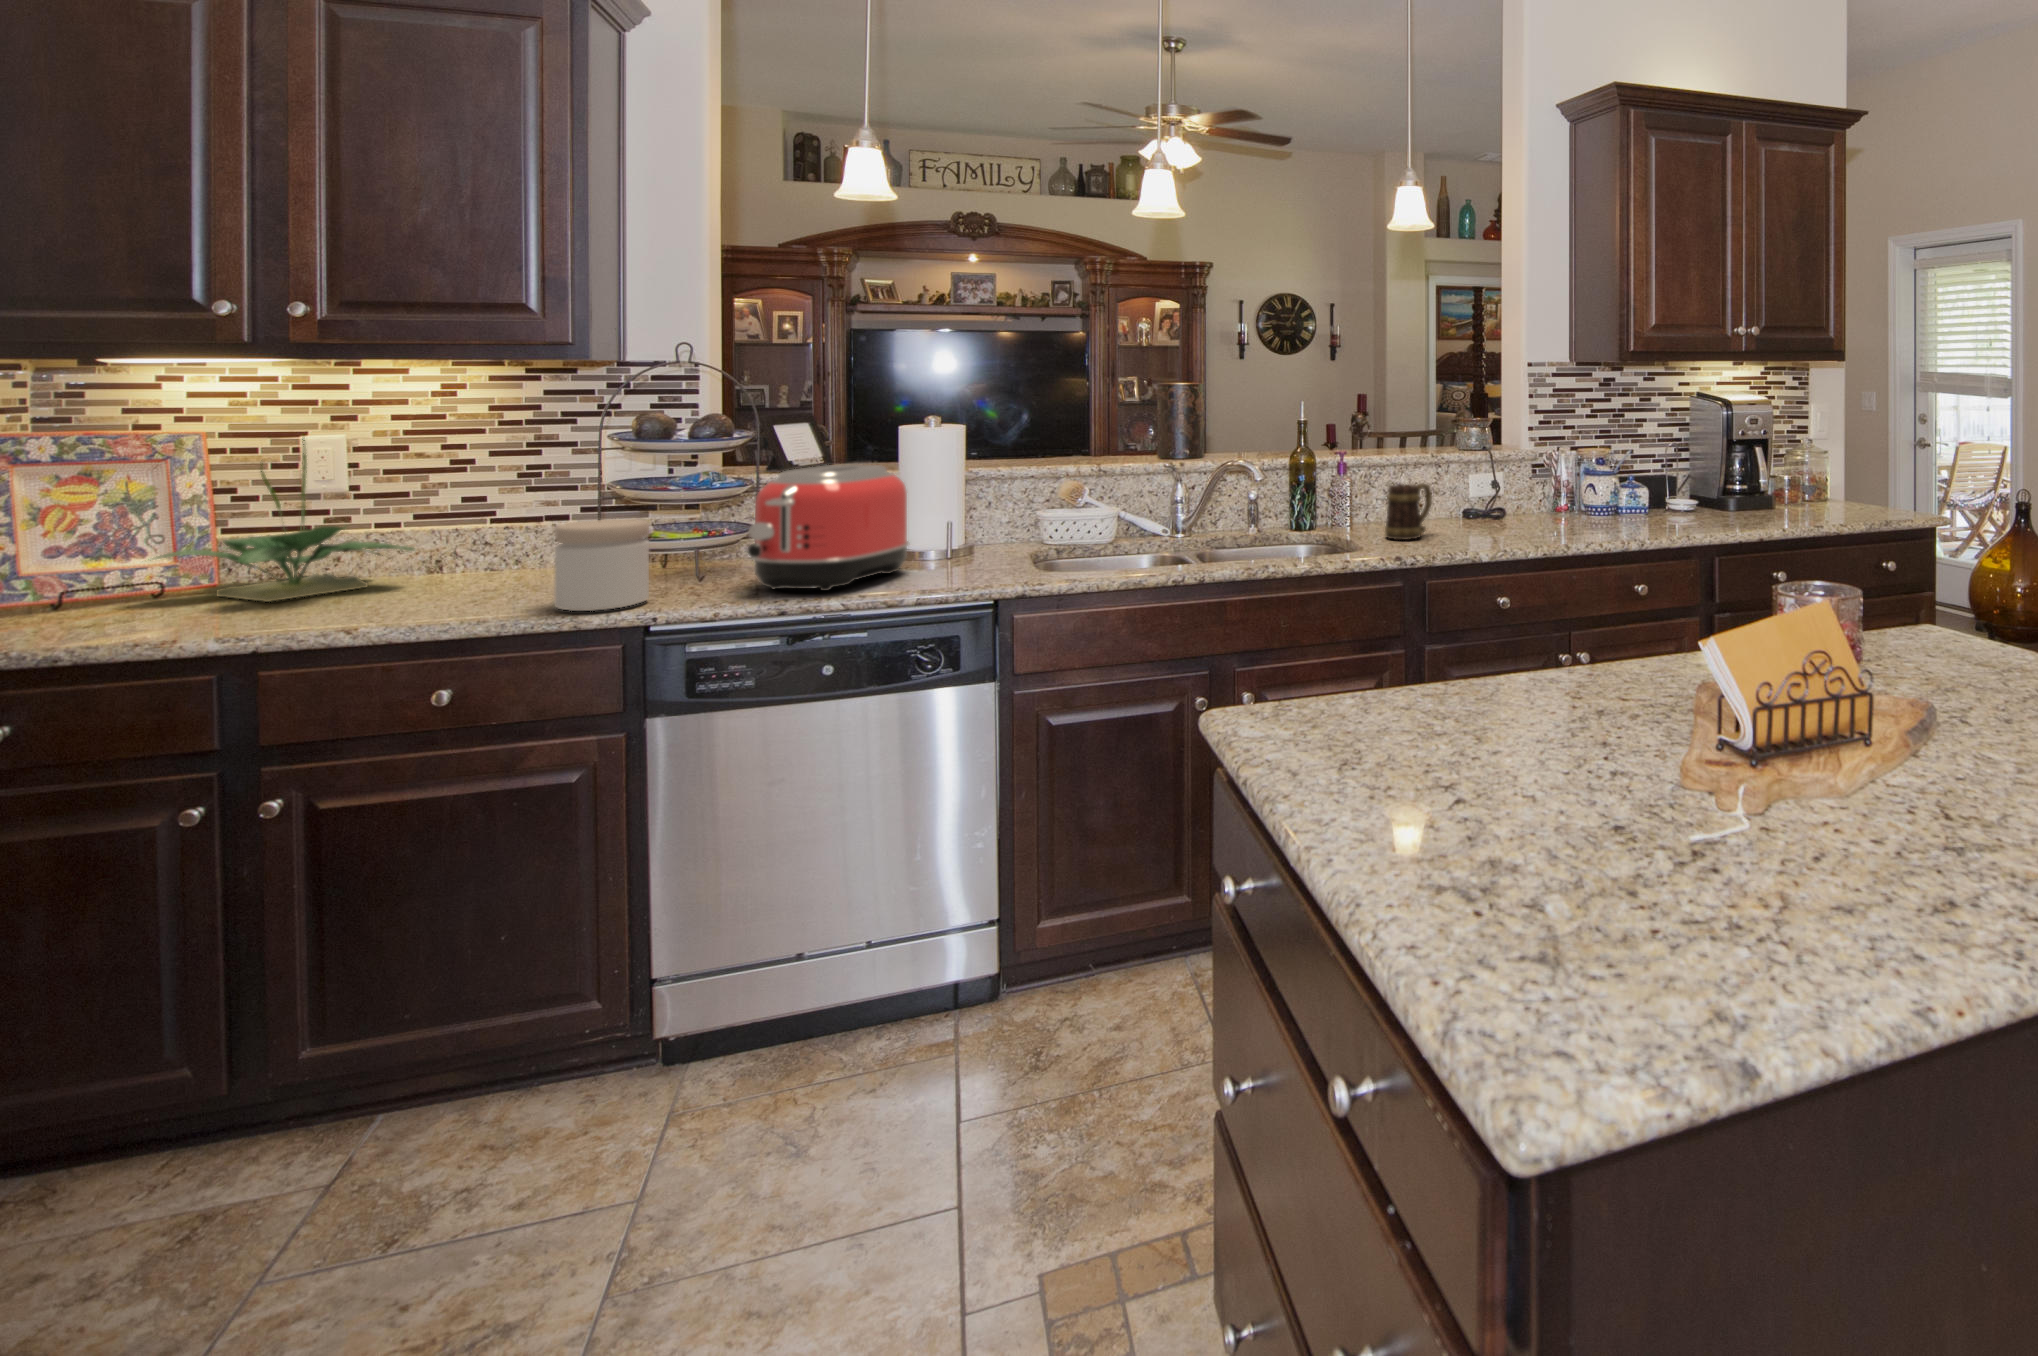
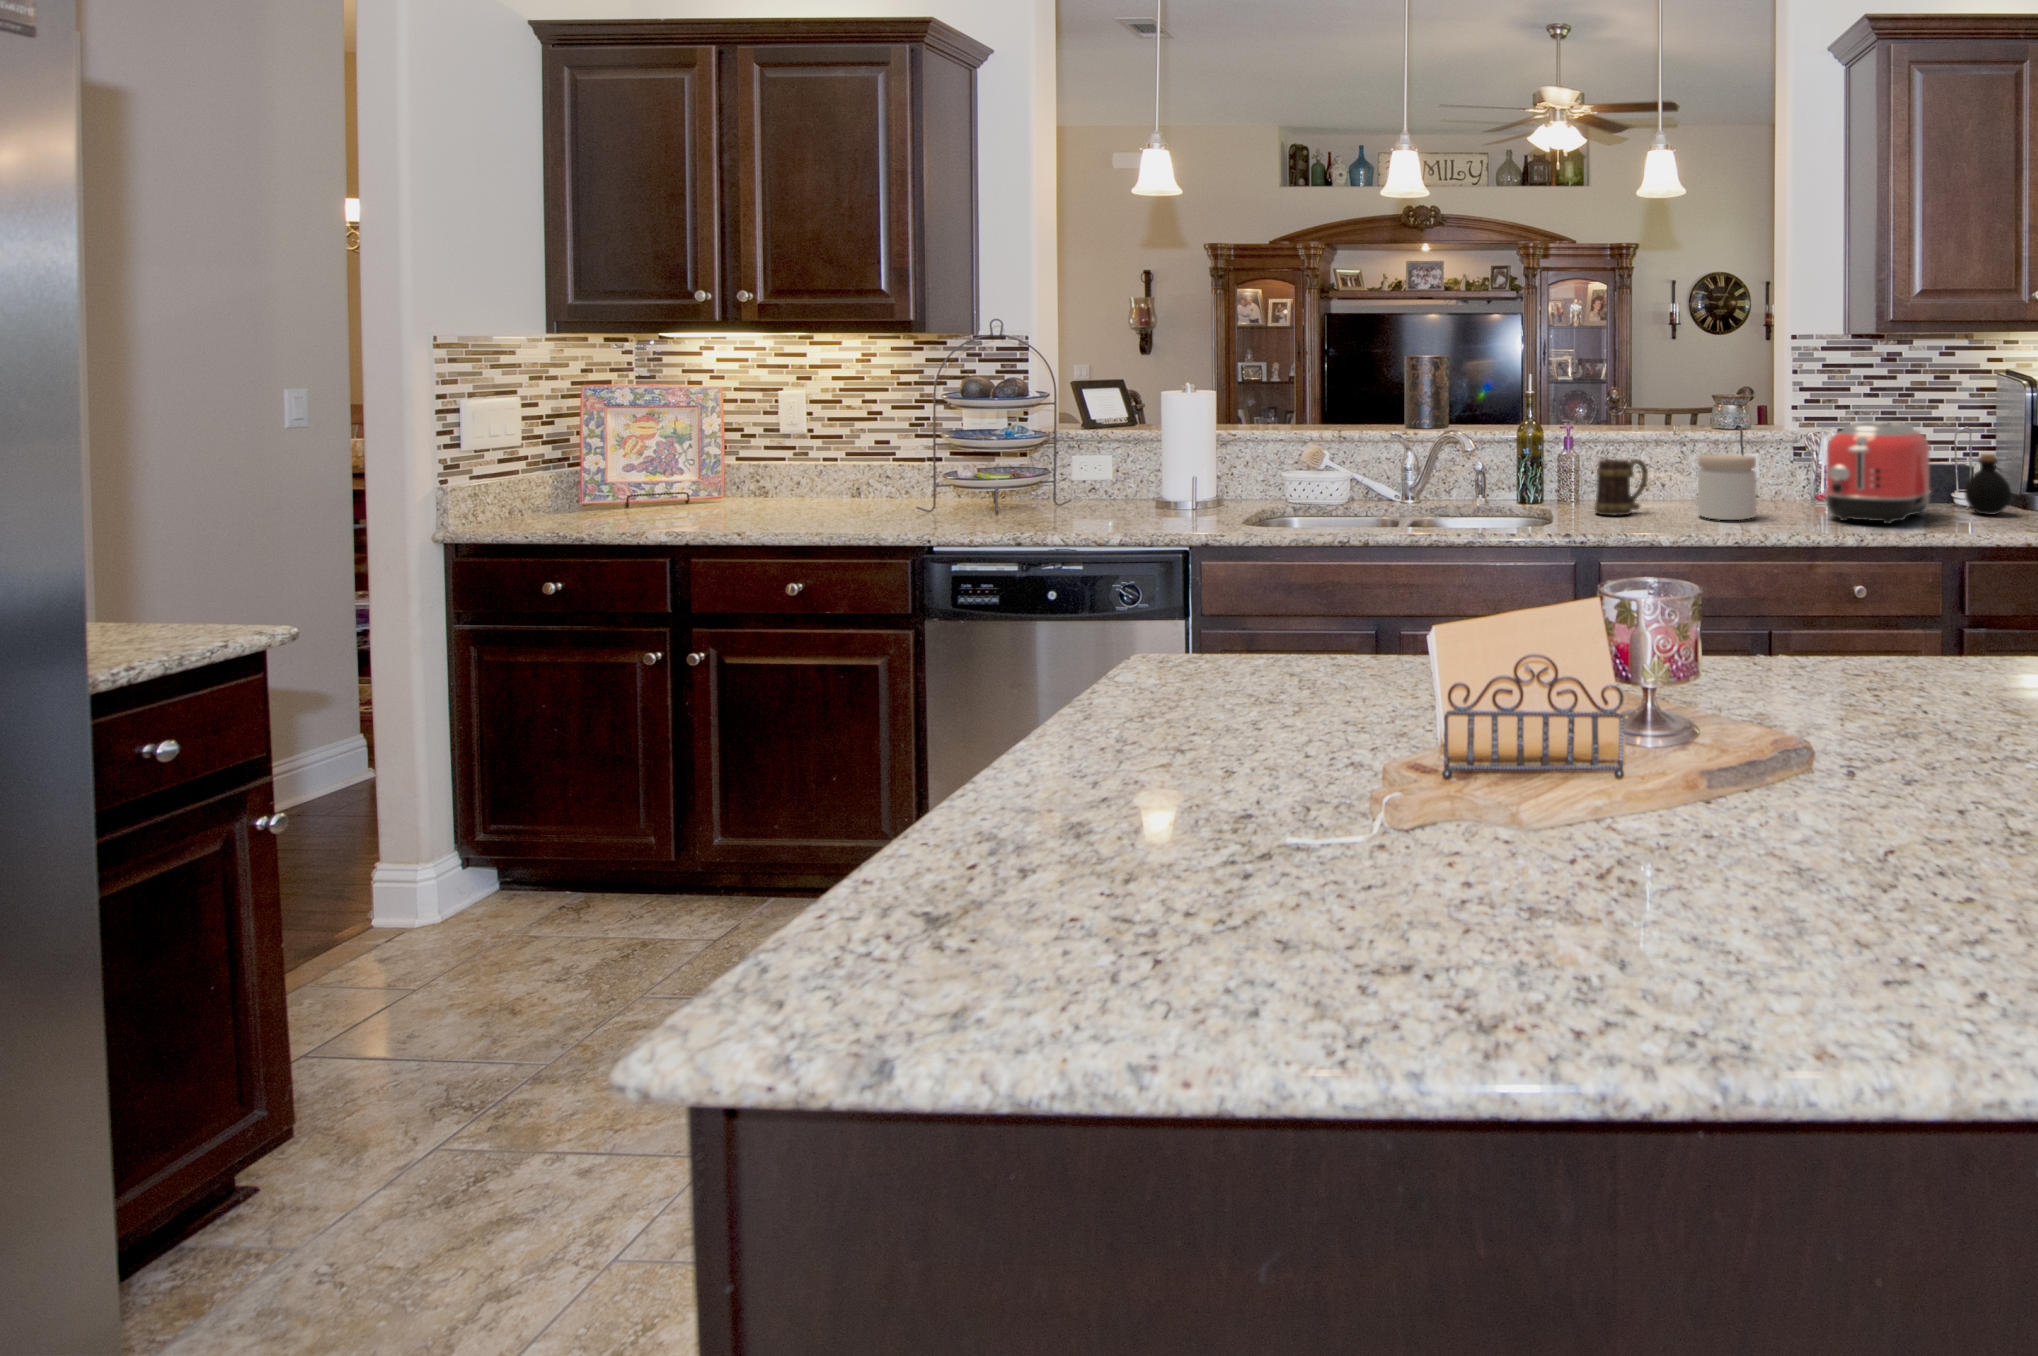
potted plant: present [156,434,414,602] -> none [672,388,829,509]
toaster: present [748,464,909,591] -> present [1825,422,1930,524]
bottle: none [1687,467,1725,519] -> present [1965,454,2012,515]
jar: present [554,519,649,611] -> present [1698,454,1756,520]

